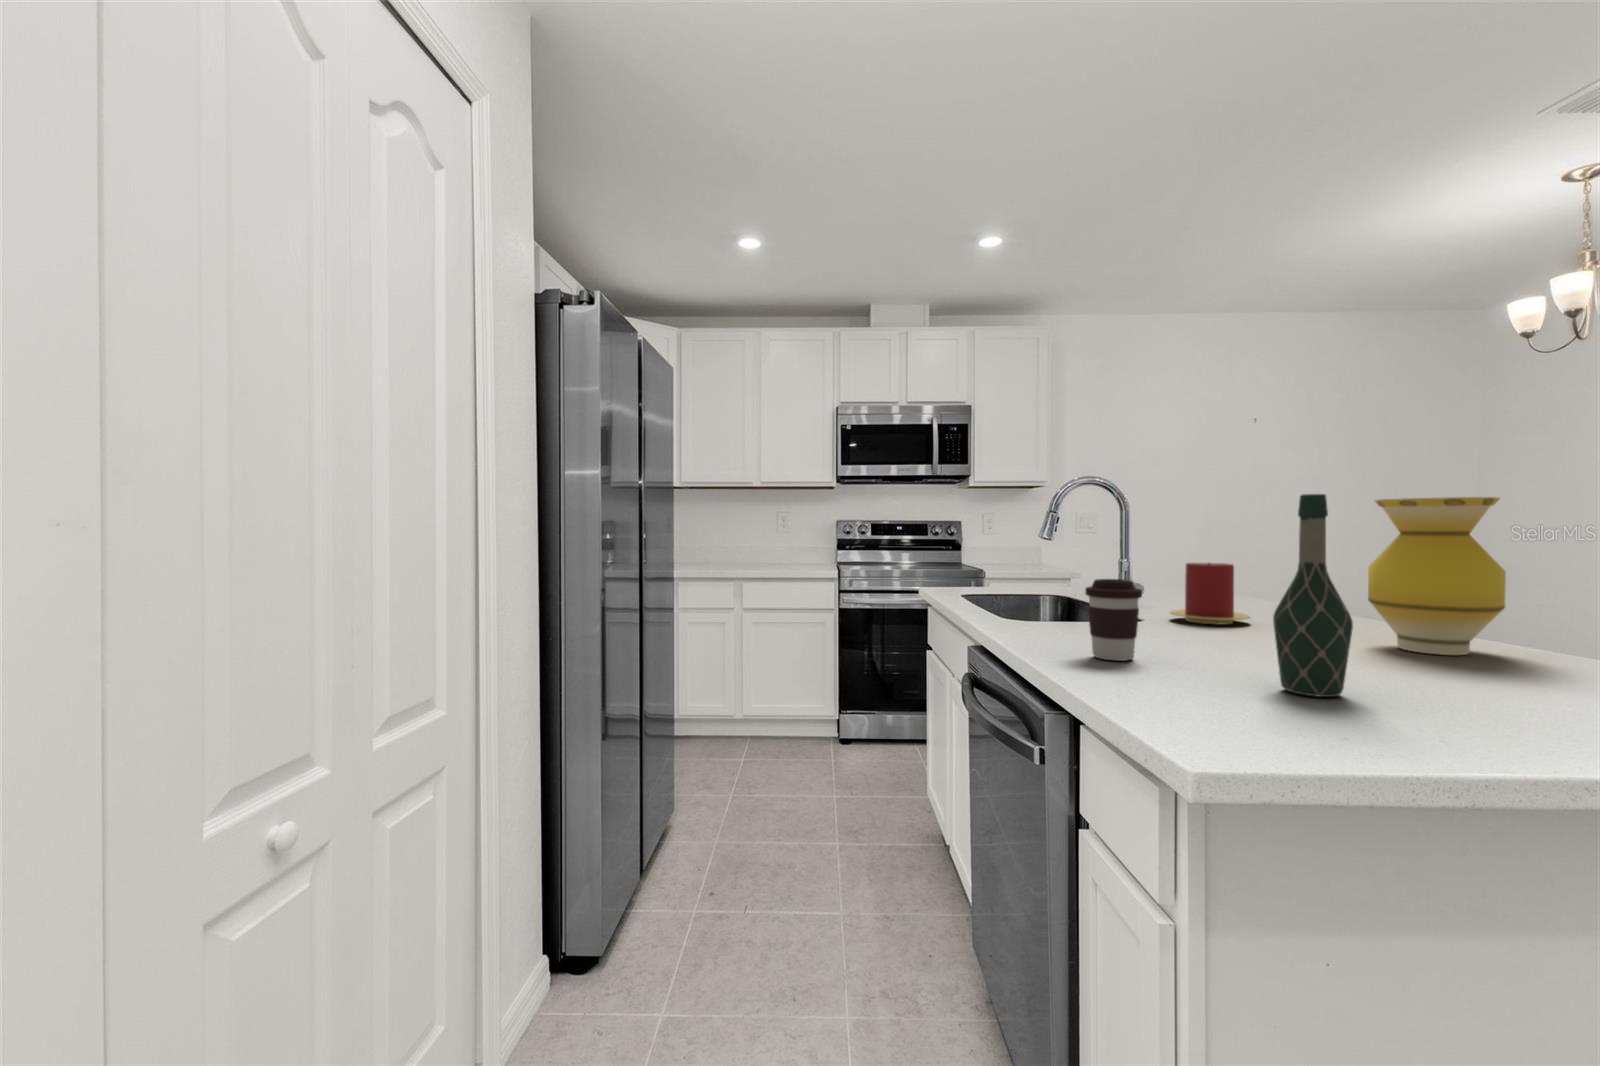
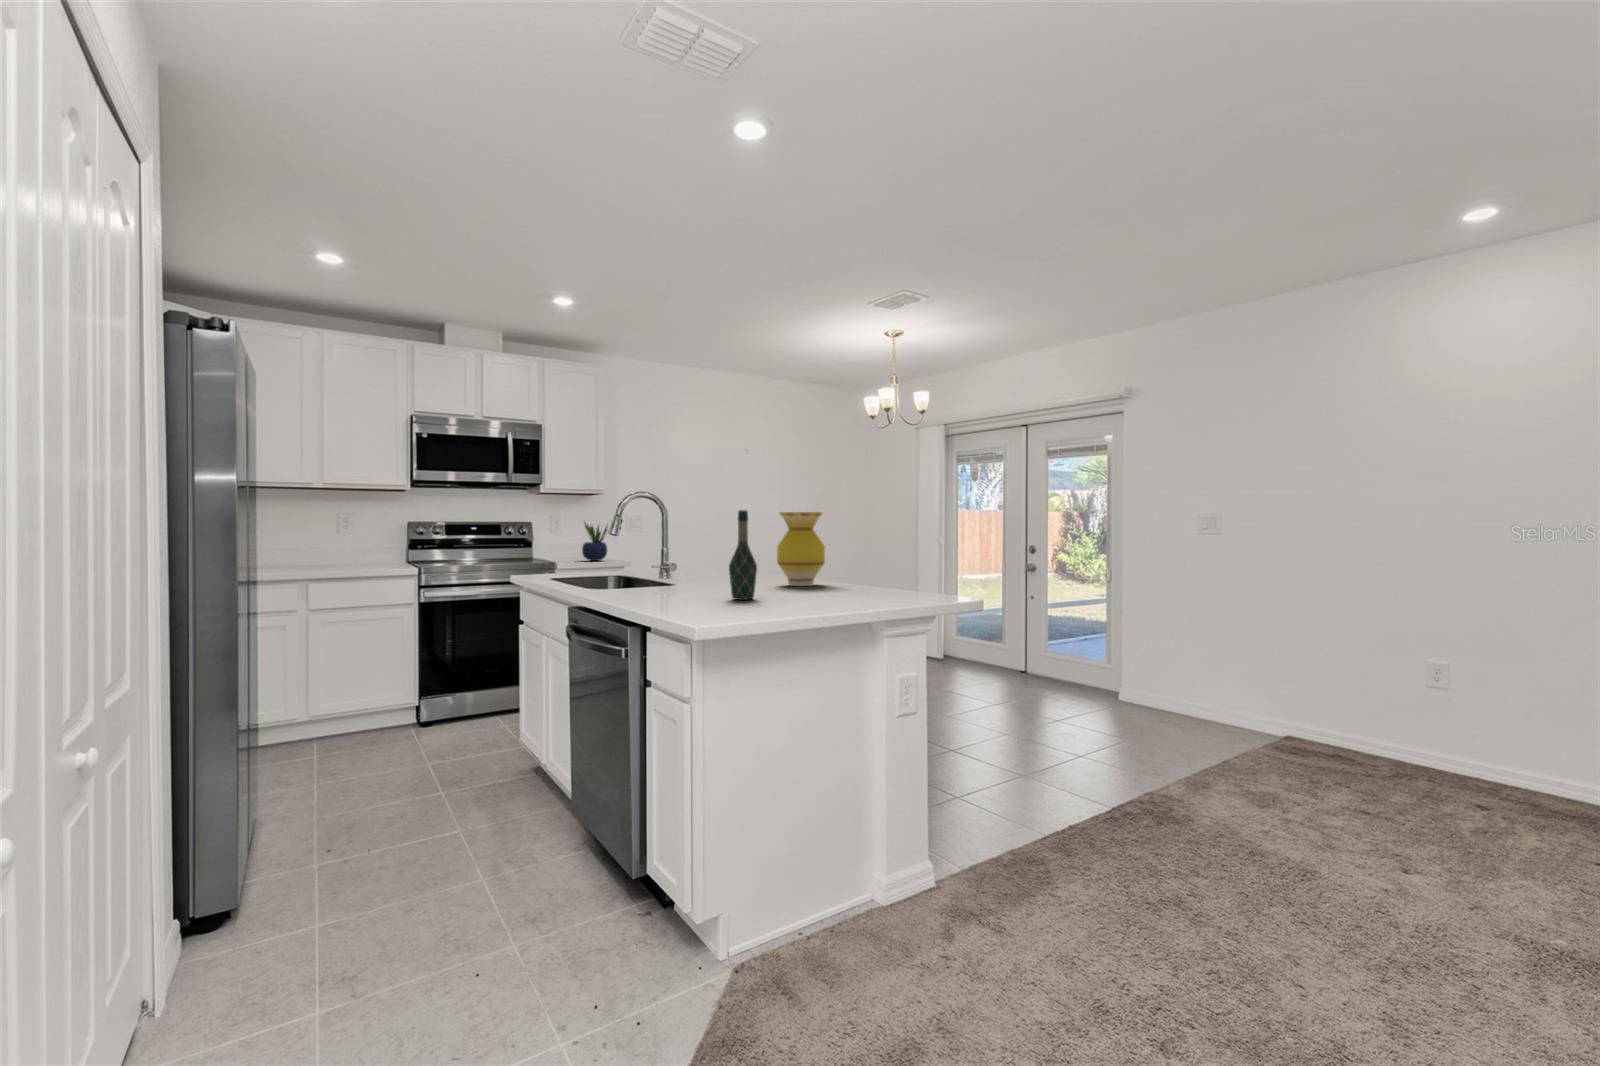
potted plant: none [1019,517,1055,567] -> present [582,523,607,561]
candle: present [1170,563,1250,624] -> none [690,548,731,583]
coffee cup: present [1085,579,1142,661] -> none [646,554,674,597]

